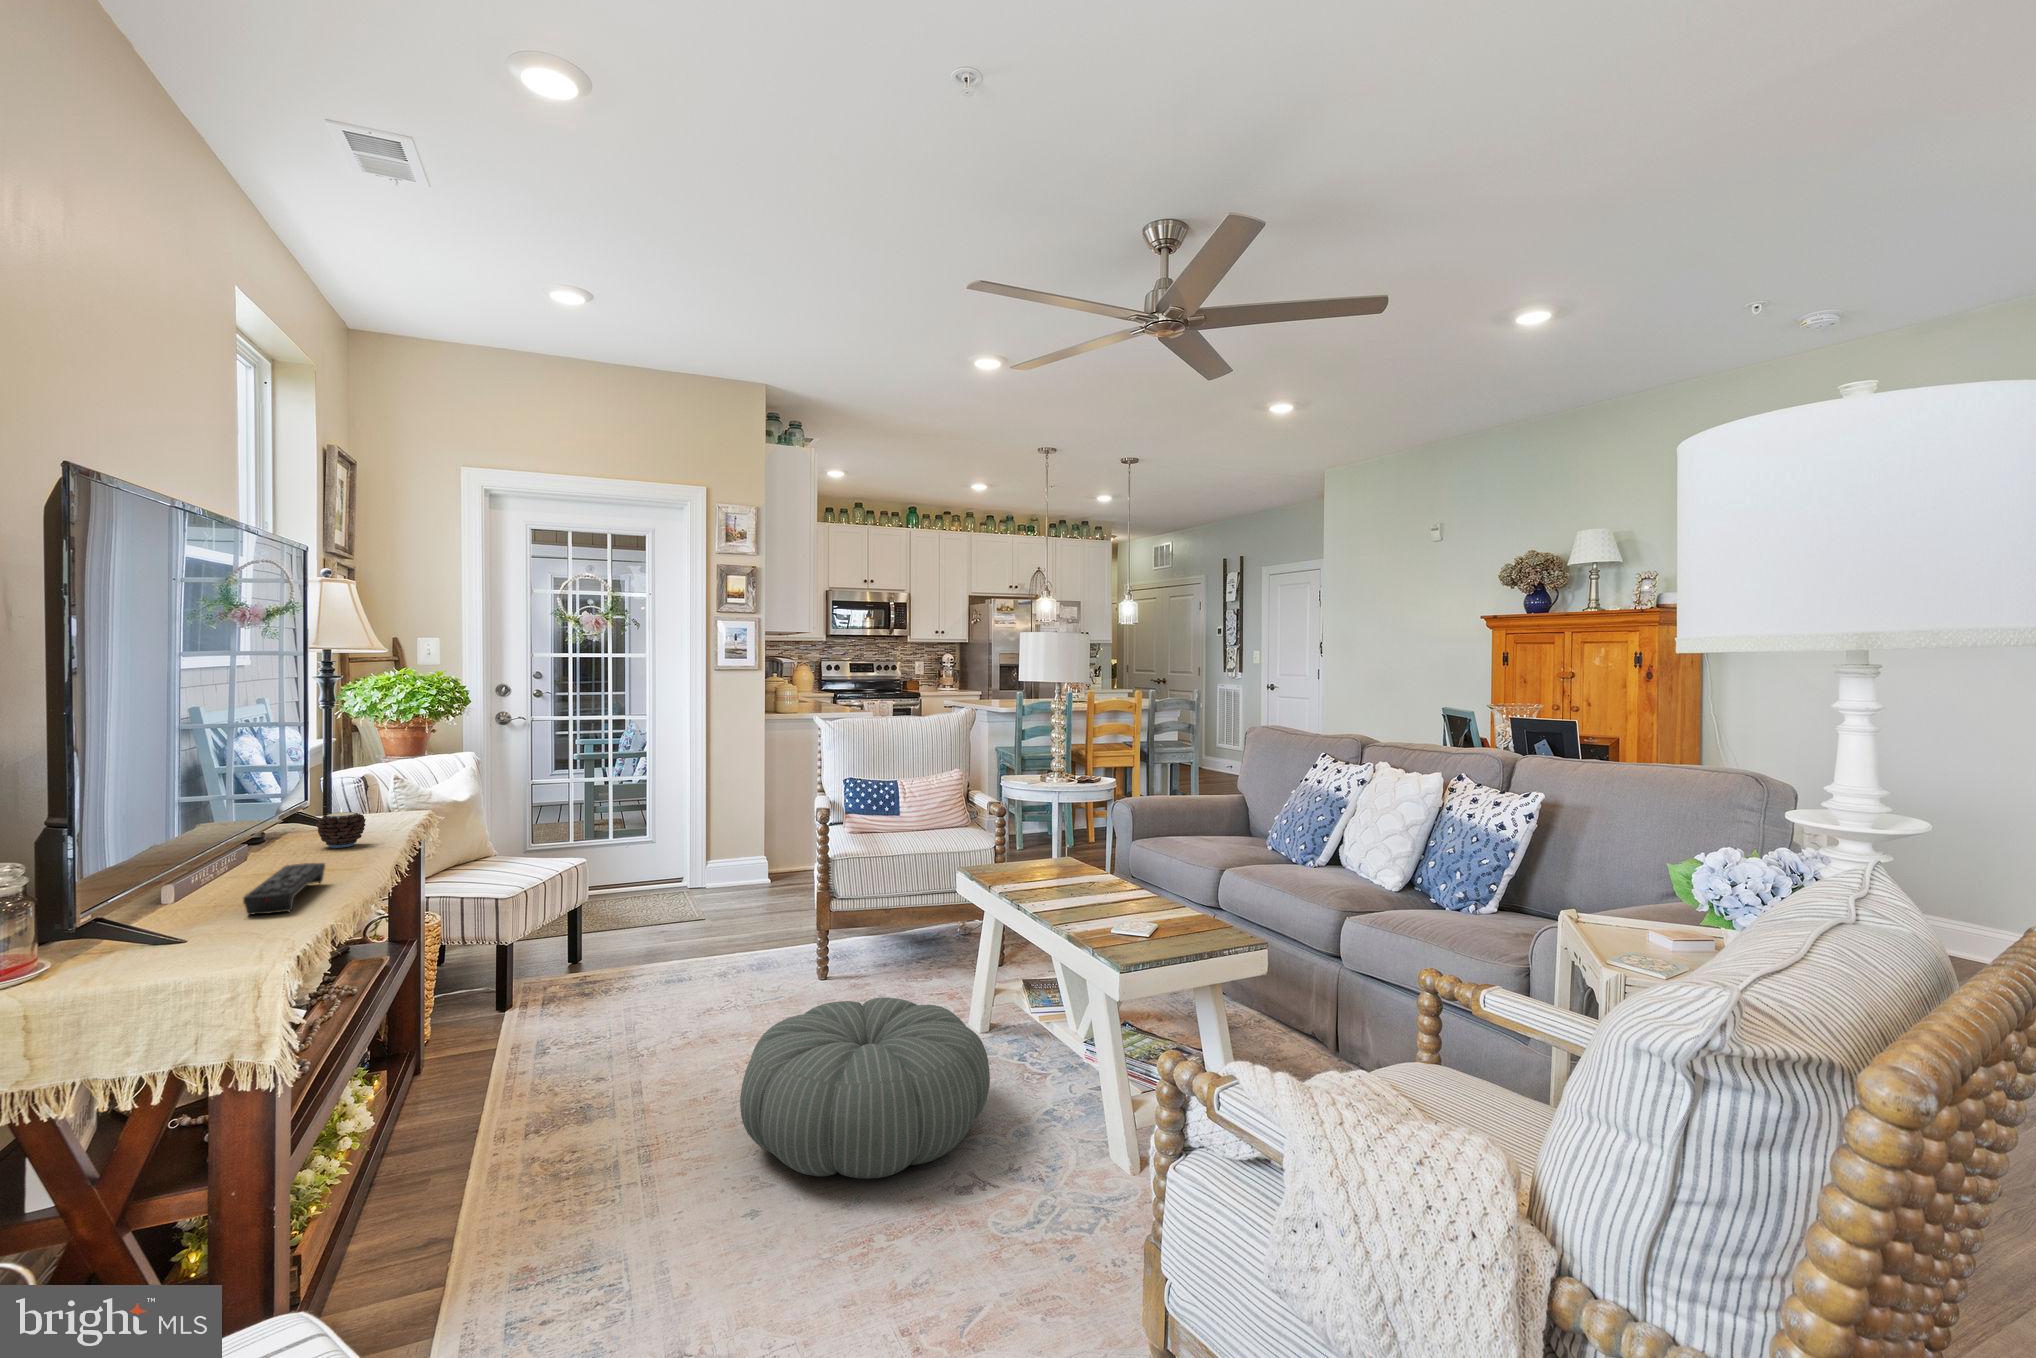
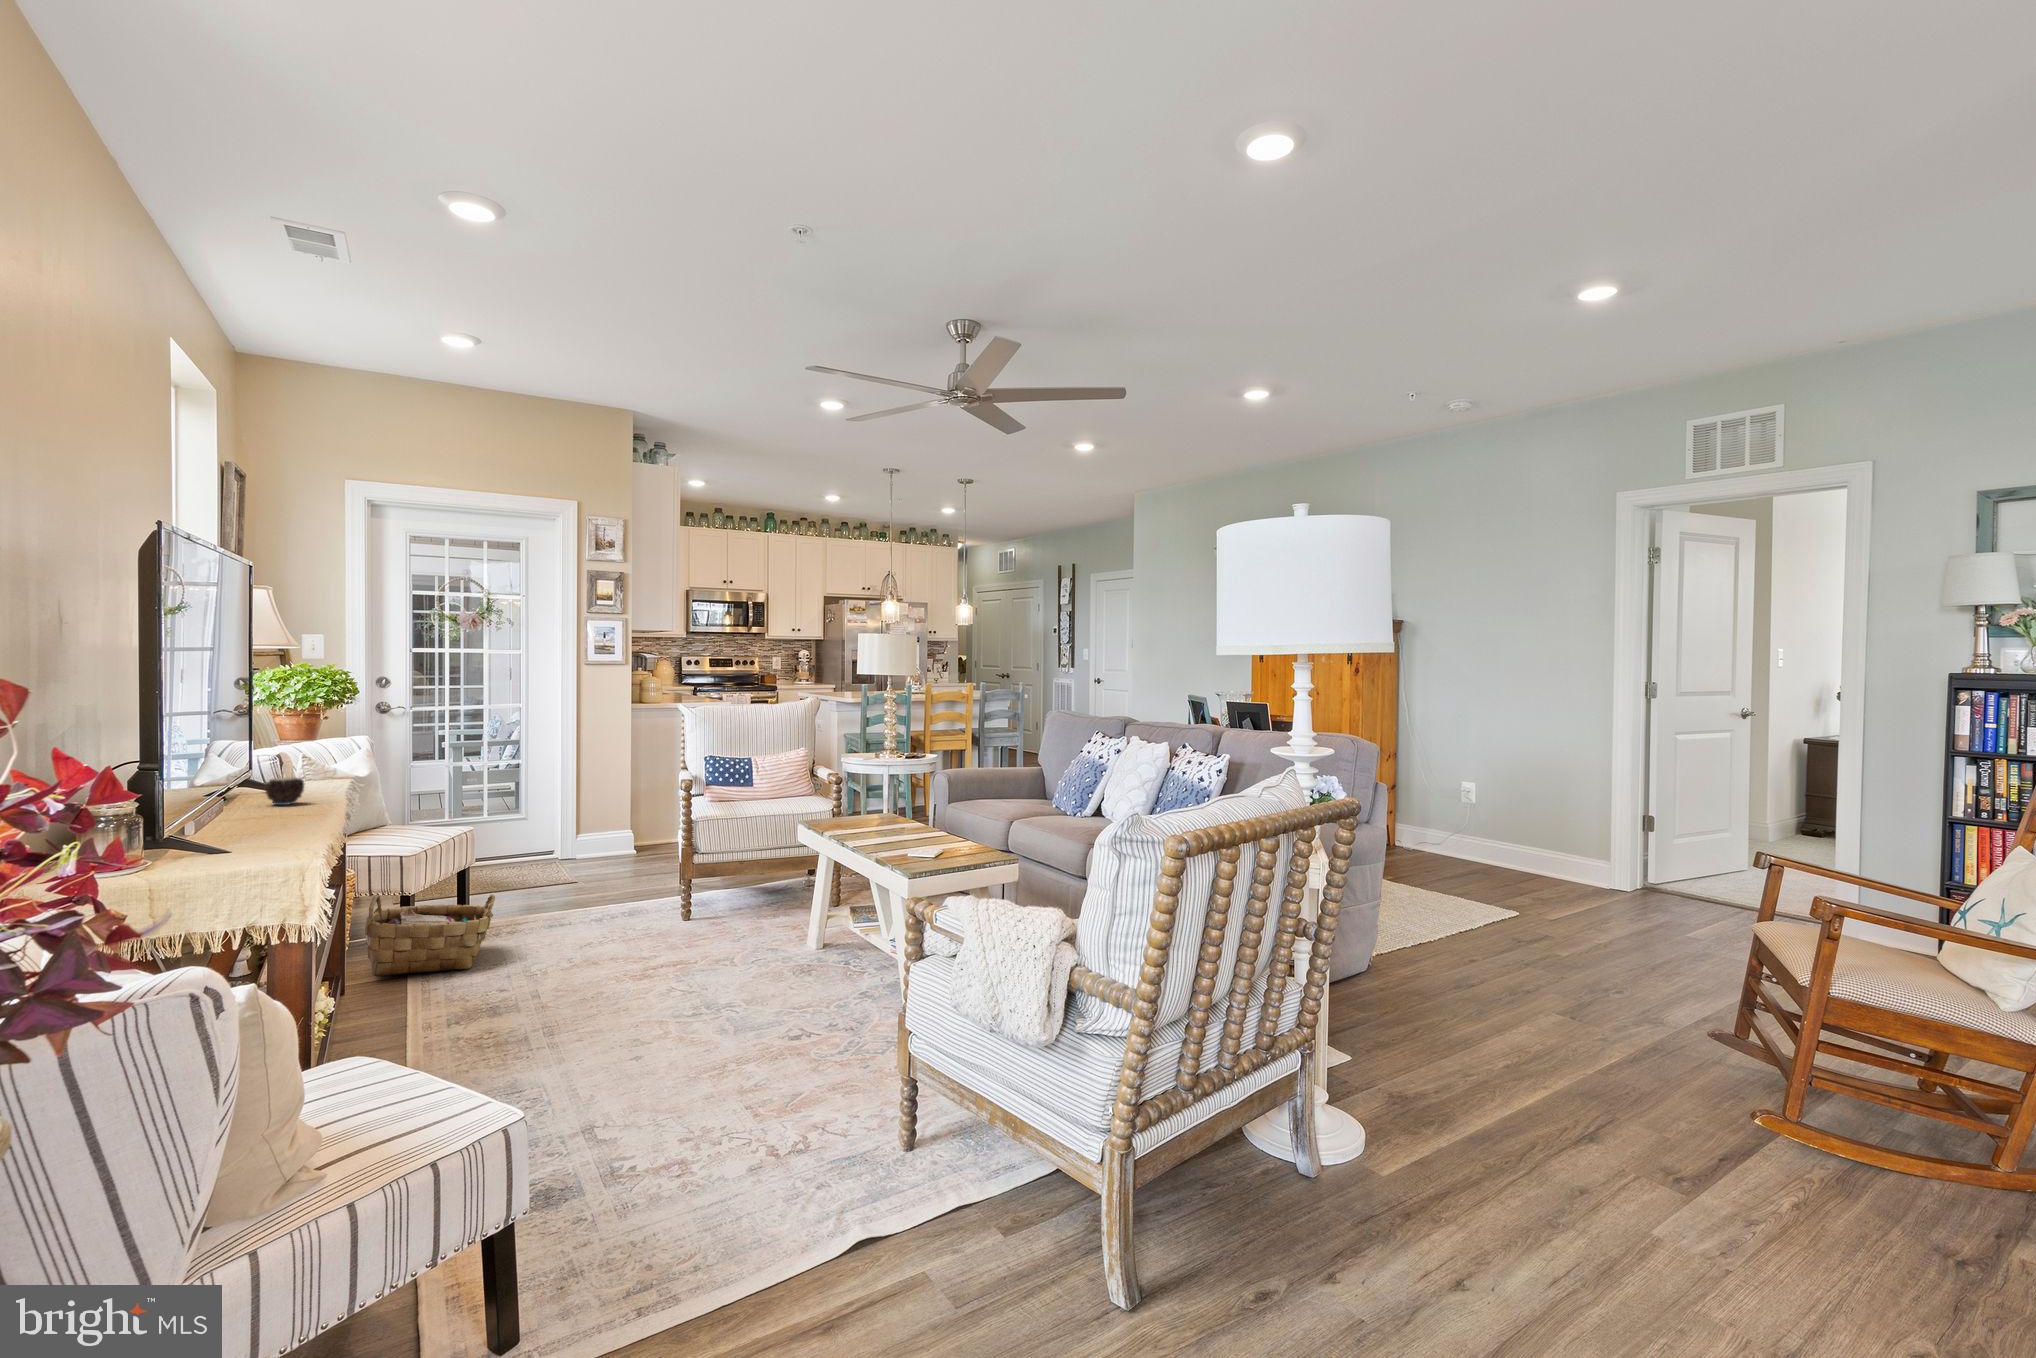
remote control: present [243,863,325,915] -> none [249,809,294,841]
woven basket: none [451,946,602,1049] -> present [364,894,495,977]
pouf: present [740,997,990,1179] -> none [622,917,816,1038]

